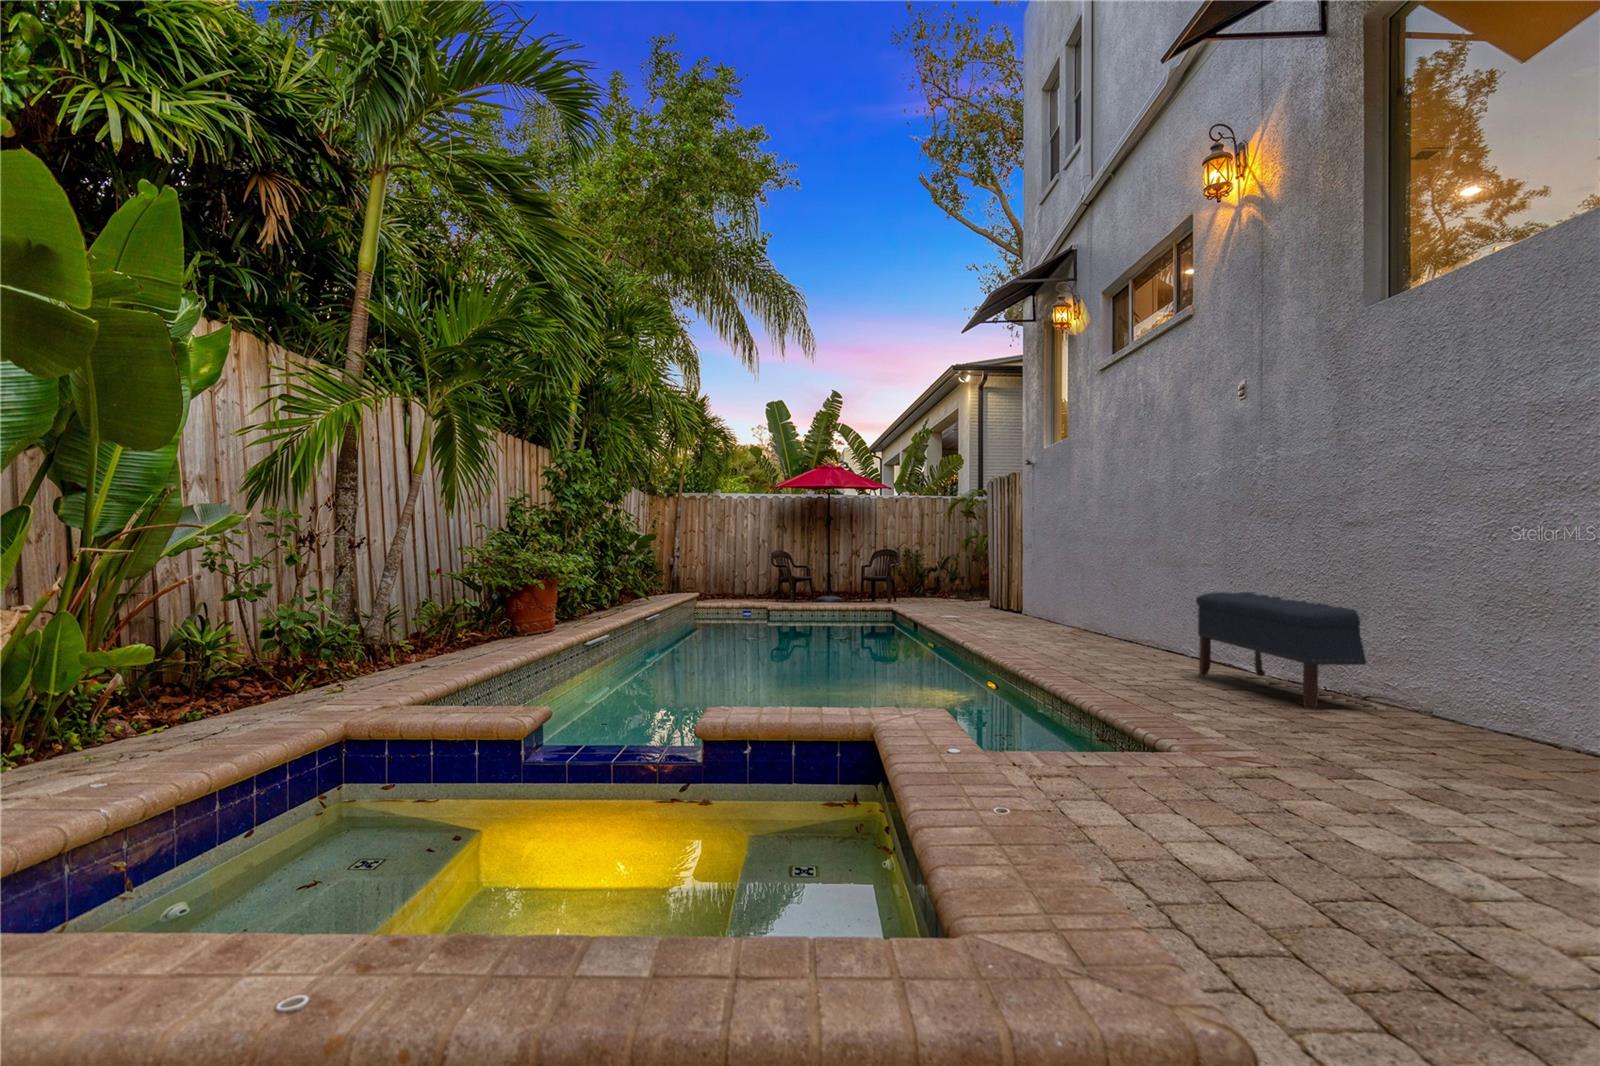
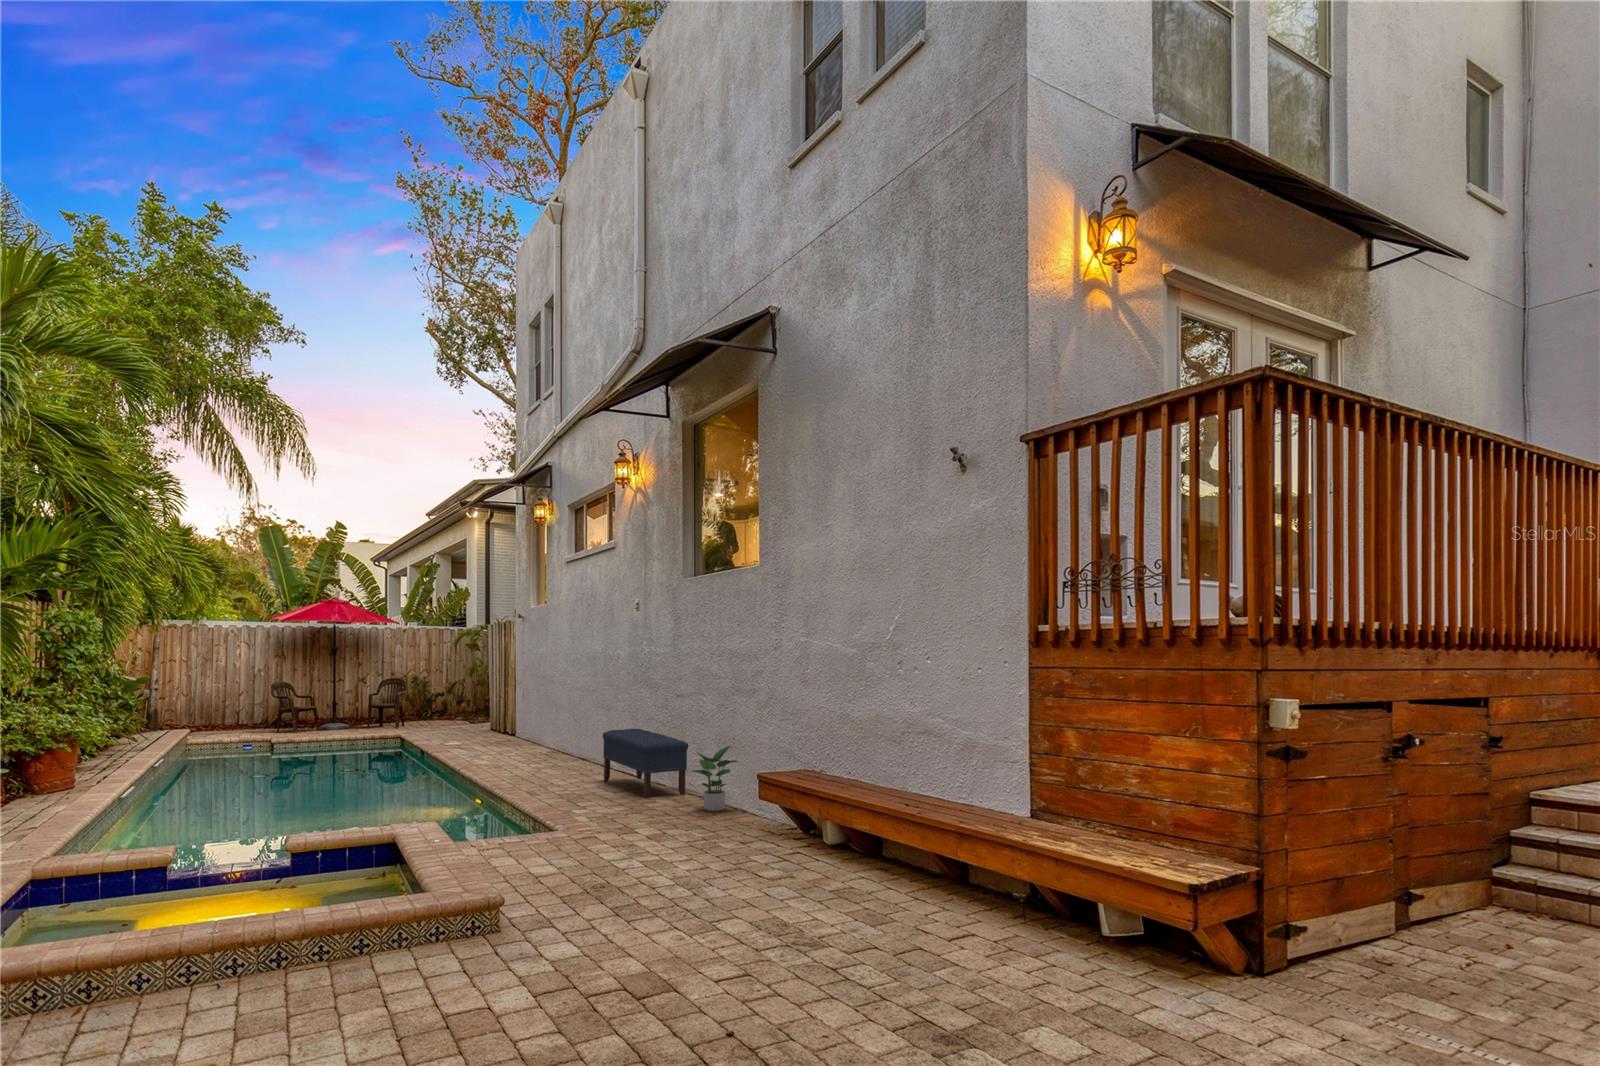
potted plant: none [1442,616,1584,753] -> present [693,746,738,811]

